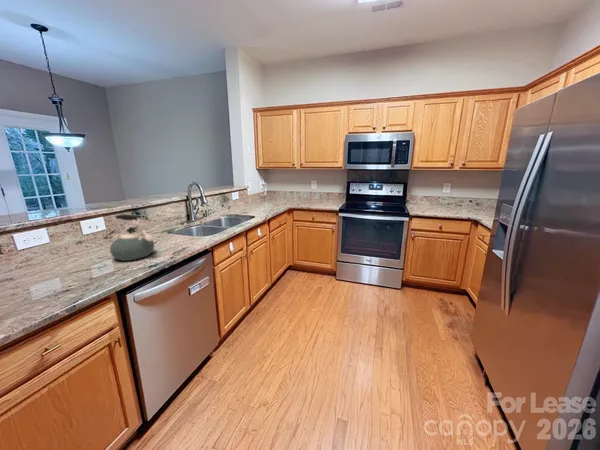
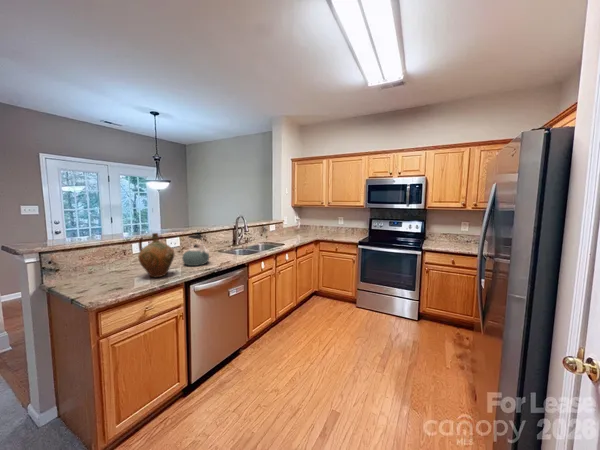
ceramic jug: none [16,218,92,291] -> present [138,233,174,277]

